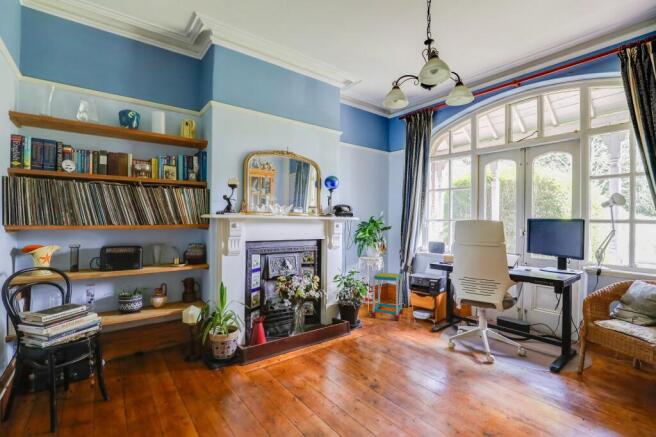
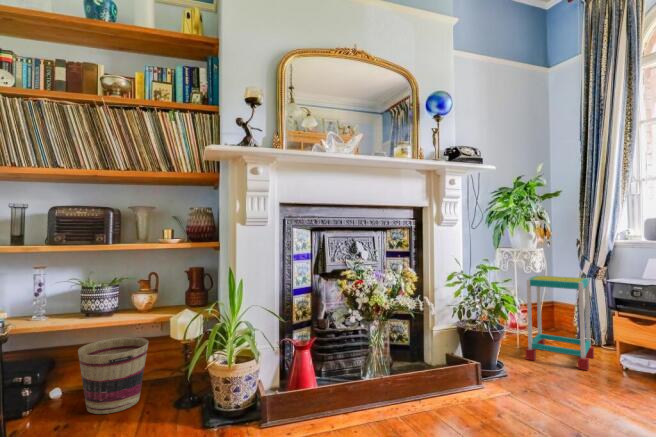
basket: none [123,323,166,370] -> present [78,337,148,414]

